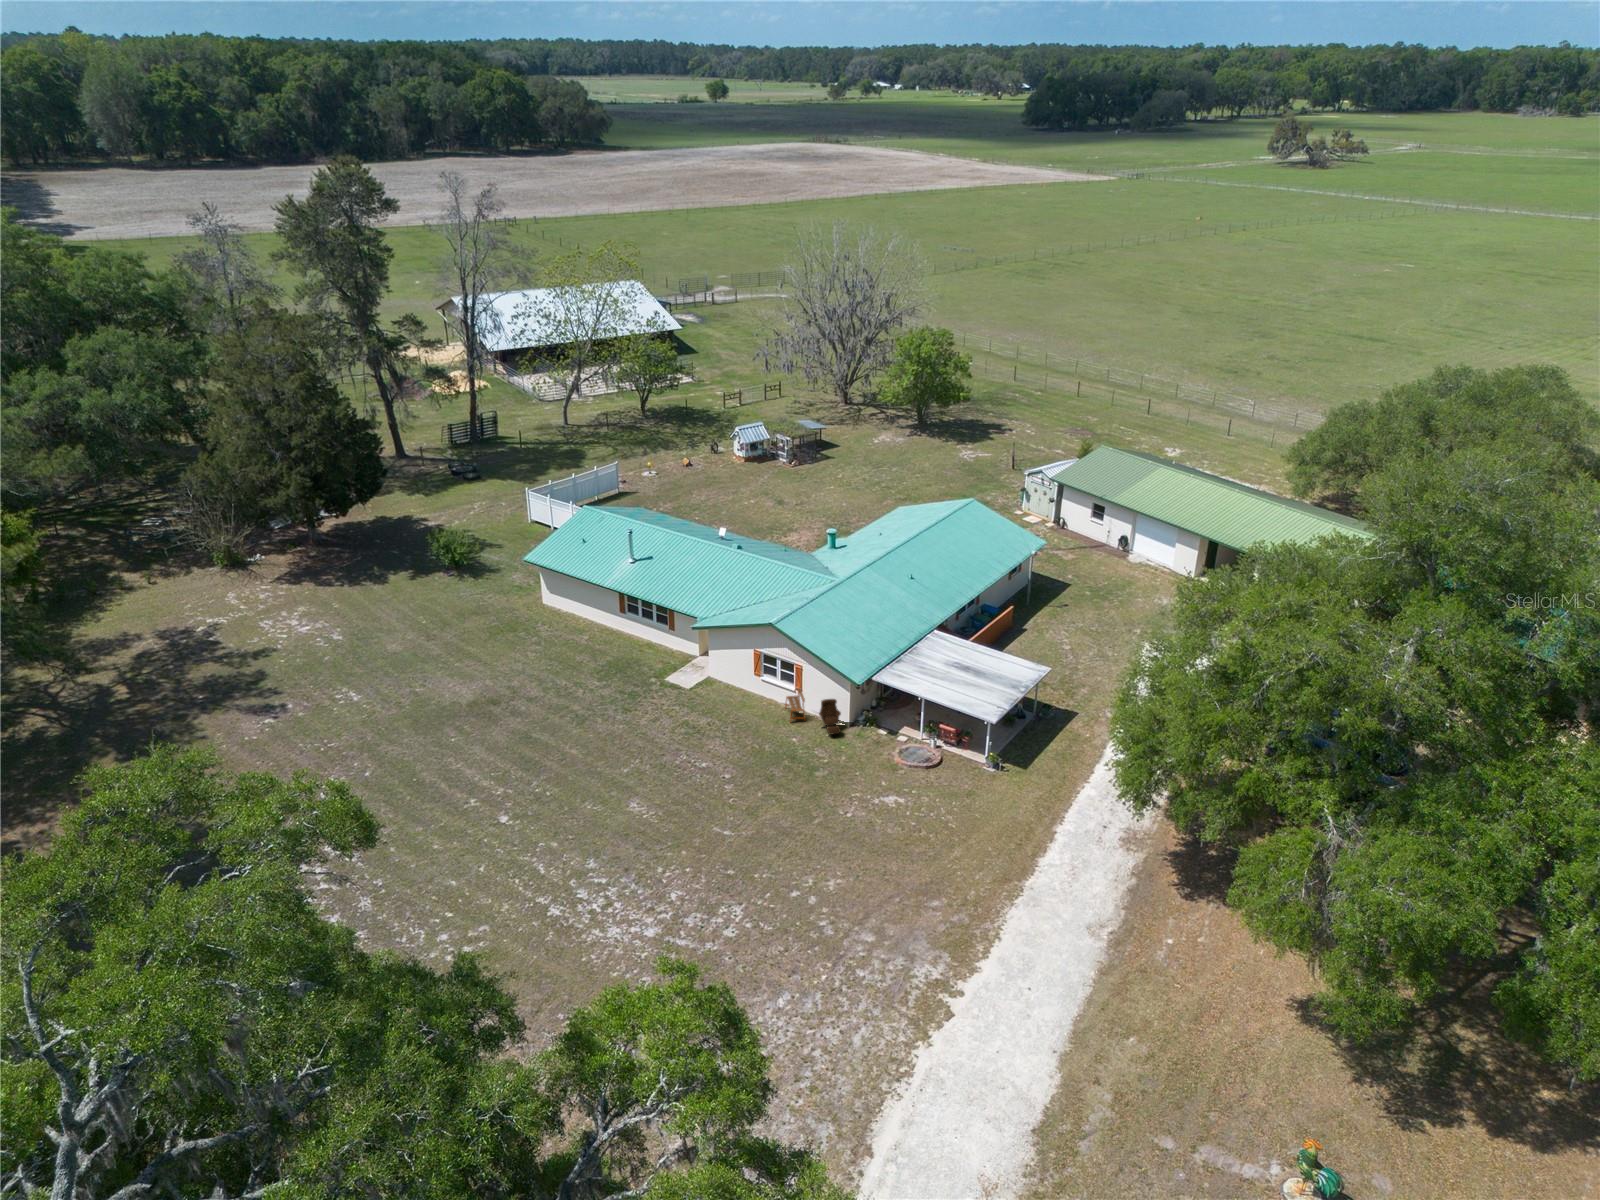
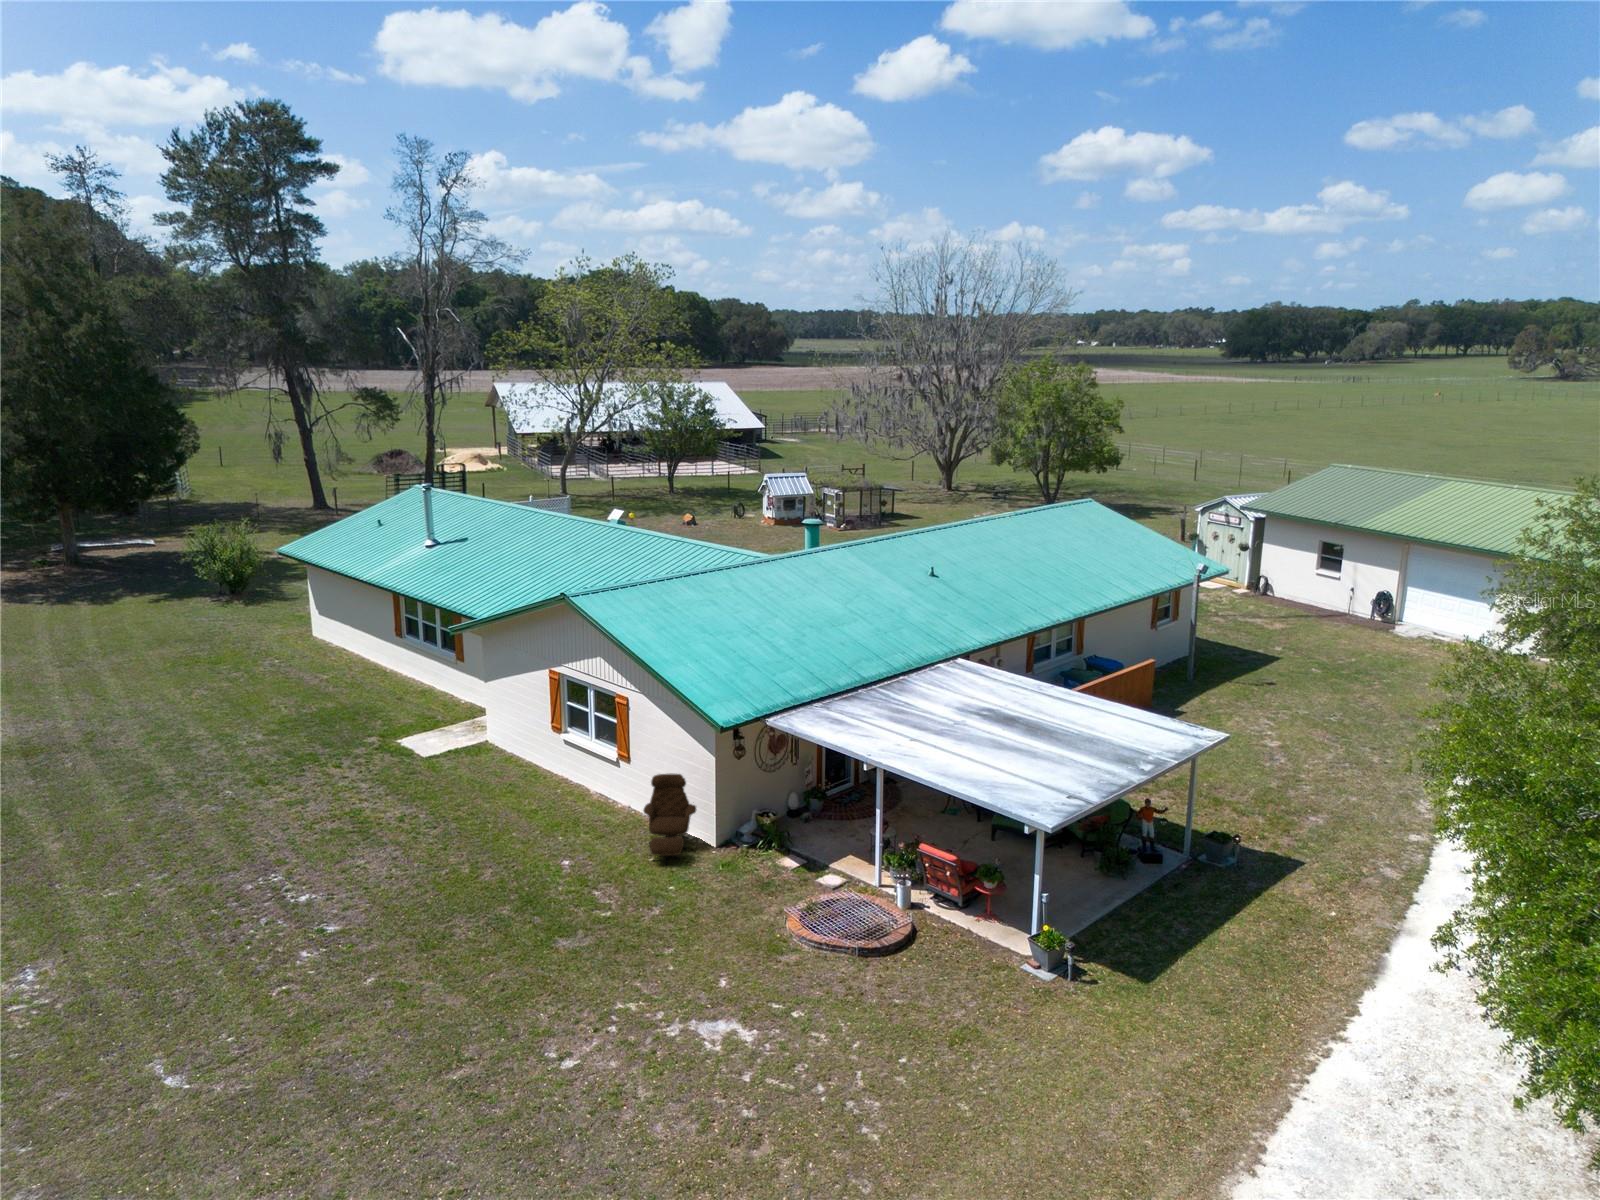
bench: present [785,688,805,720] -> none [584,749,631,829]

